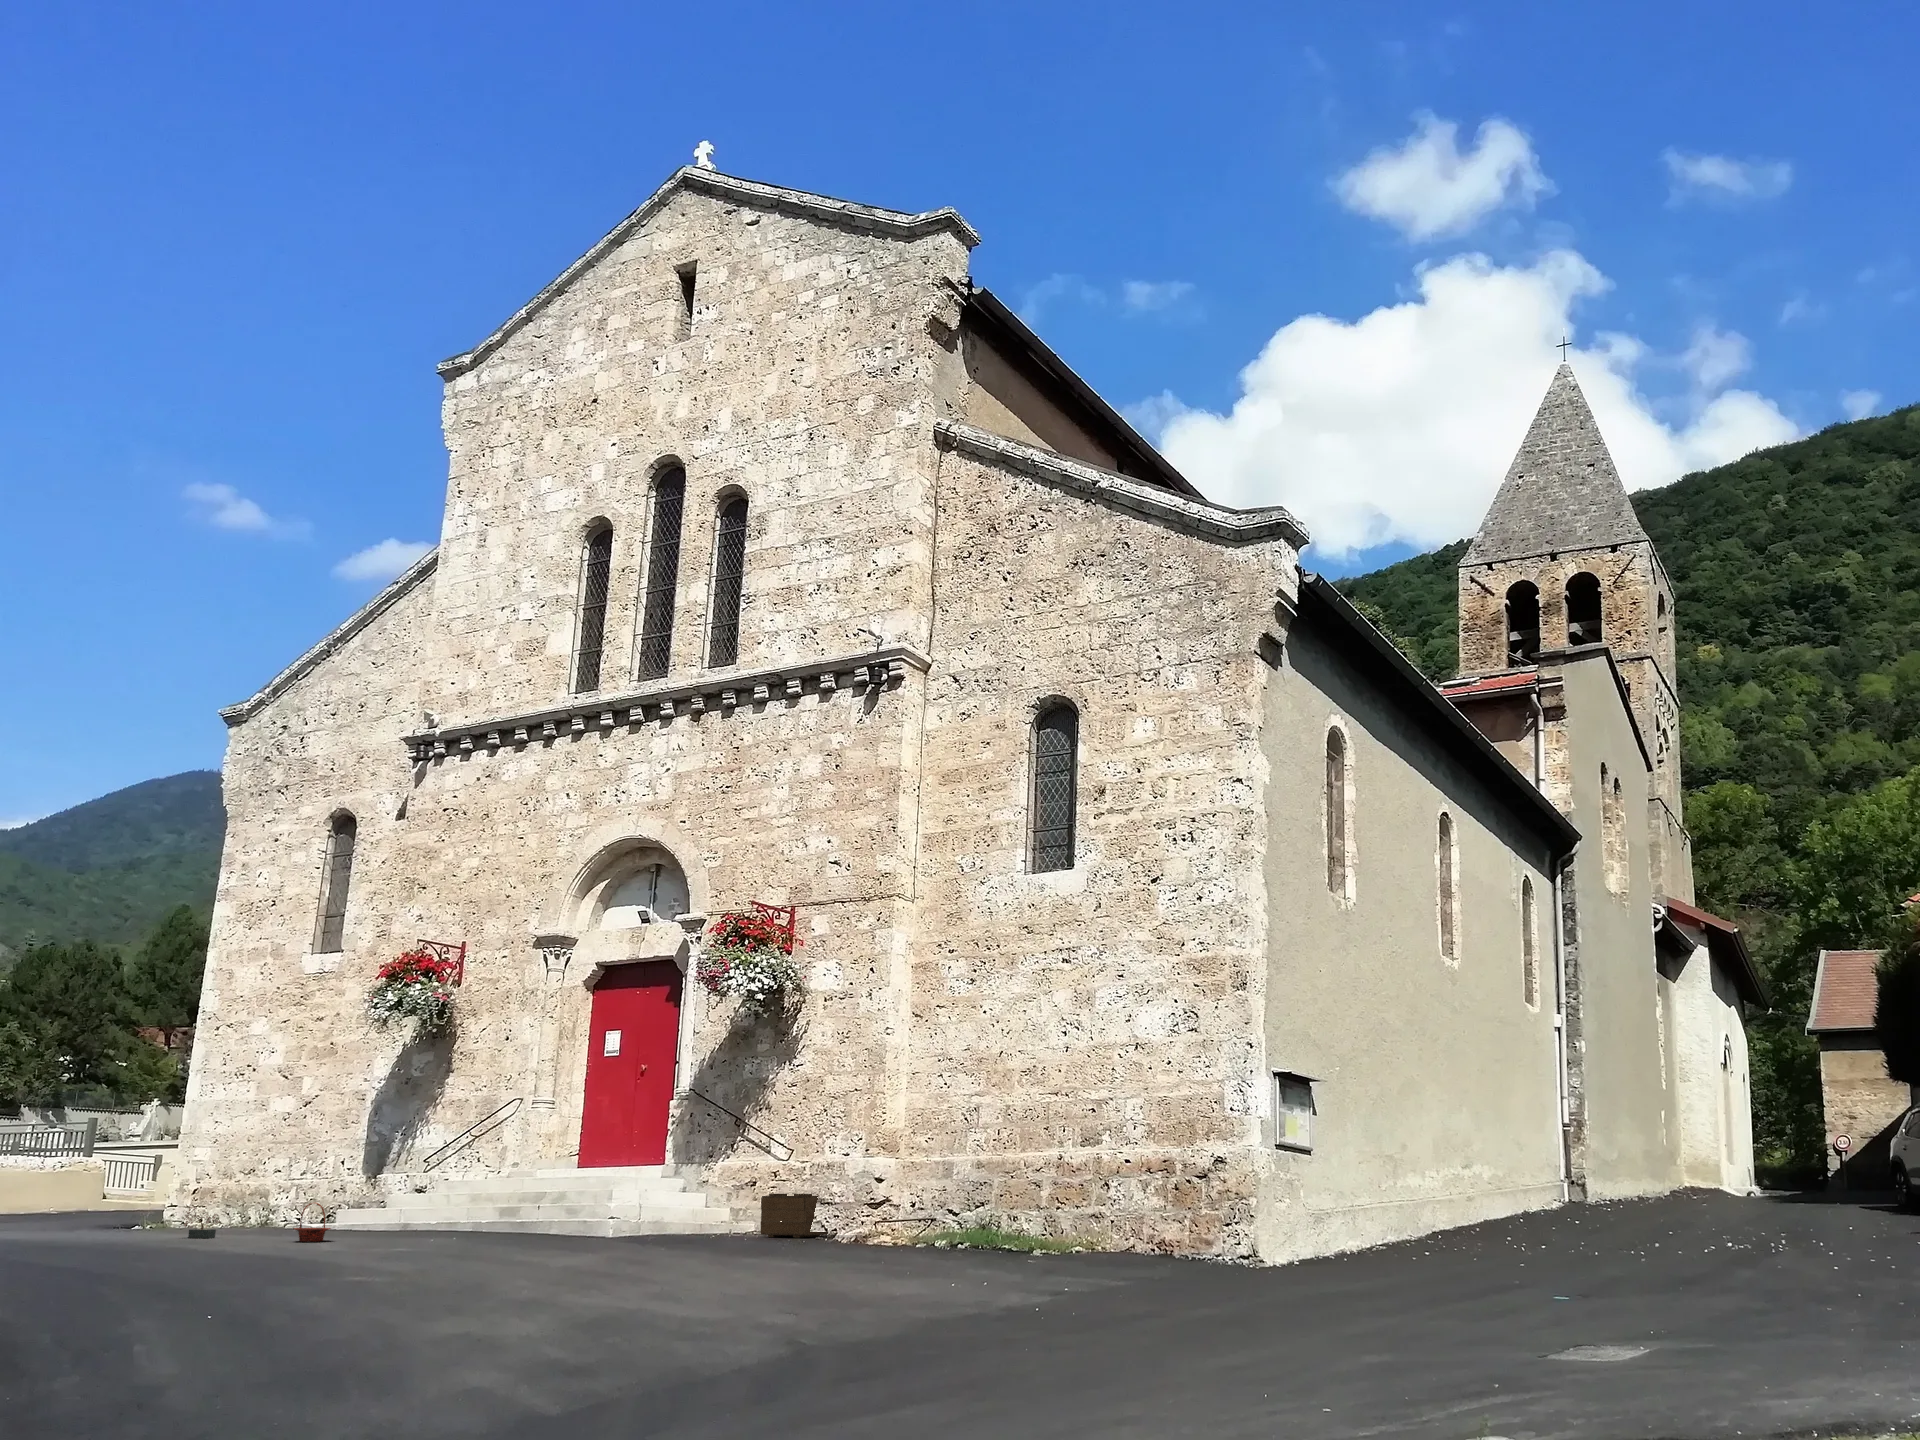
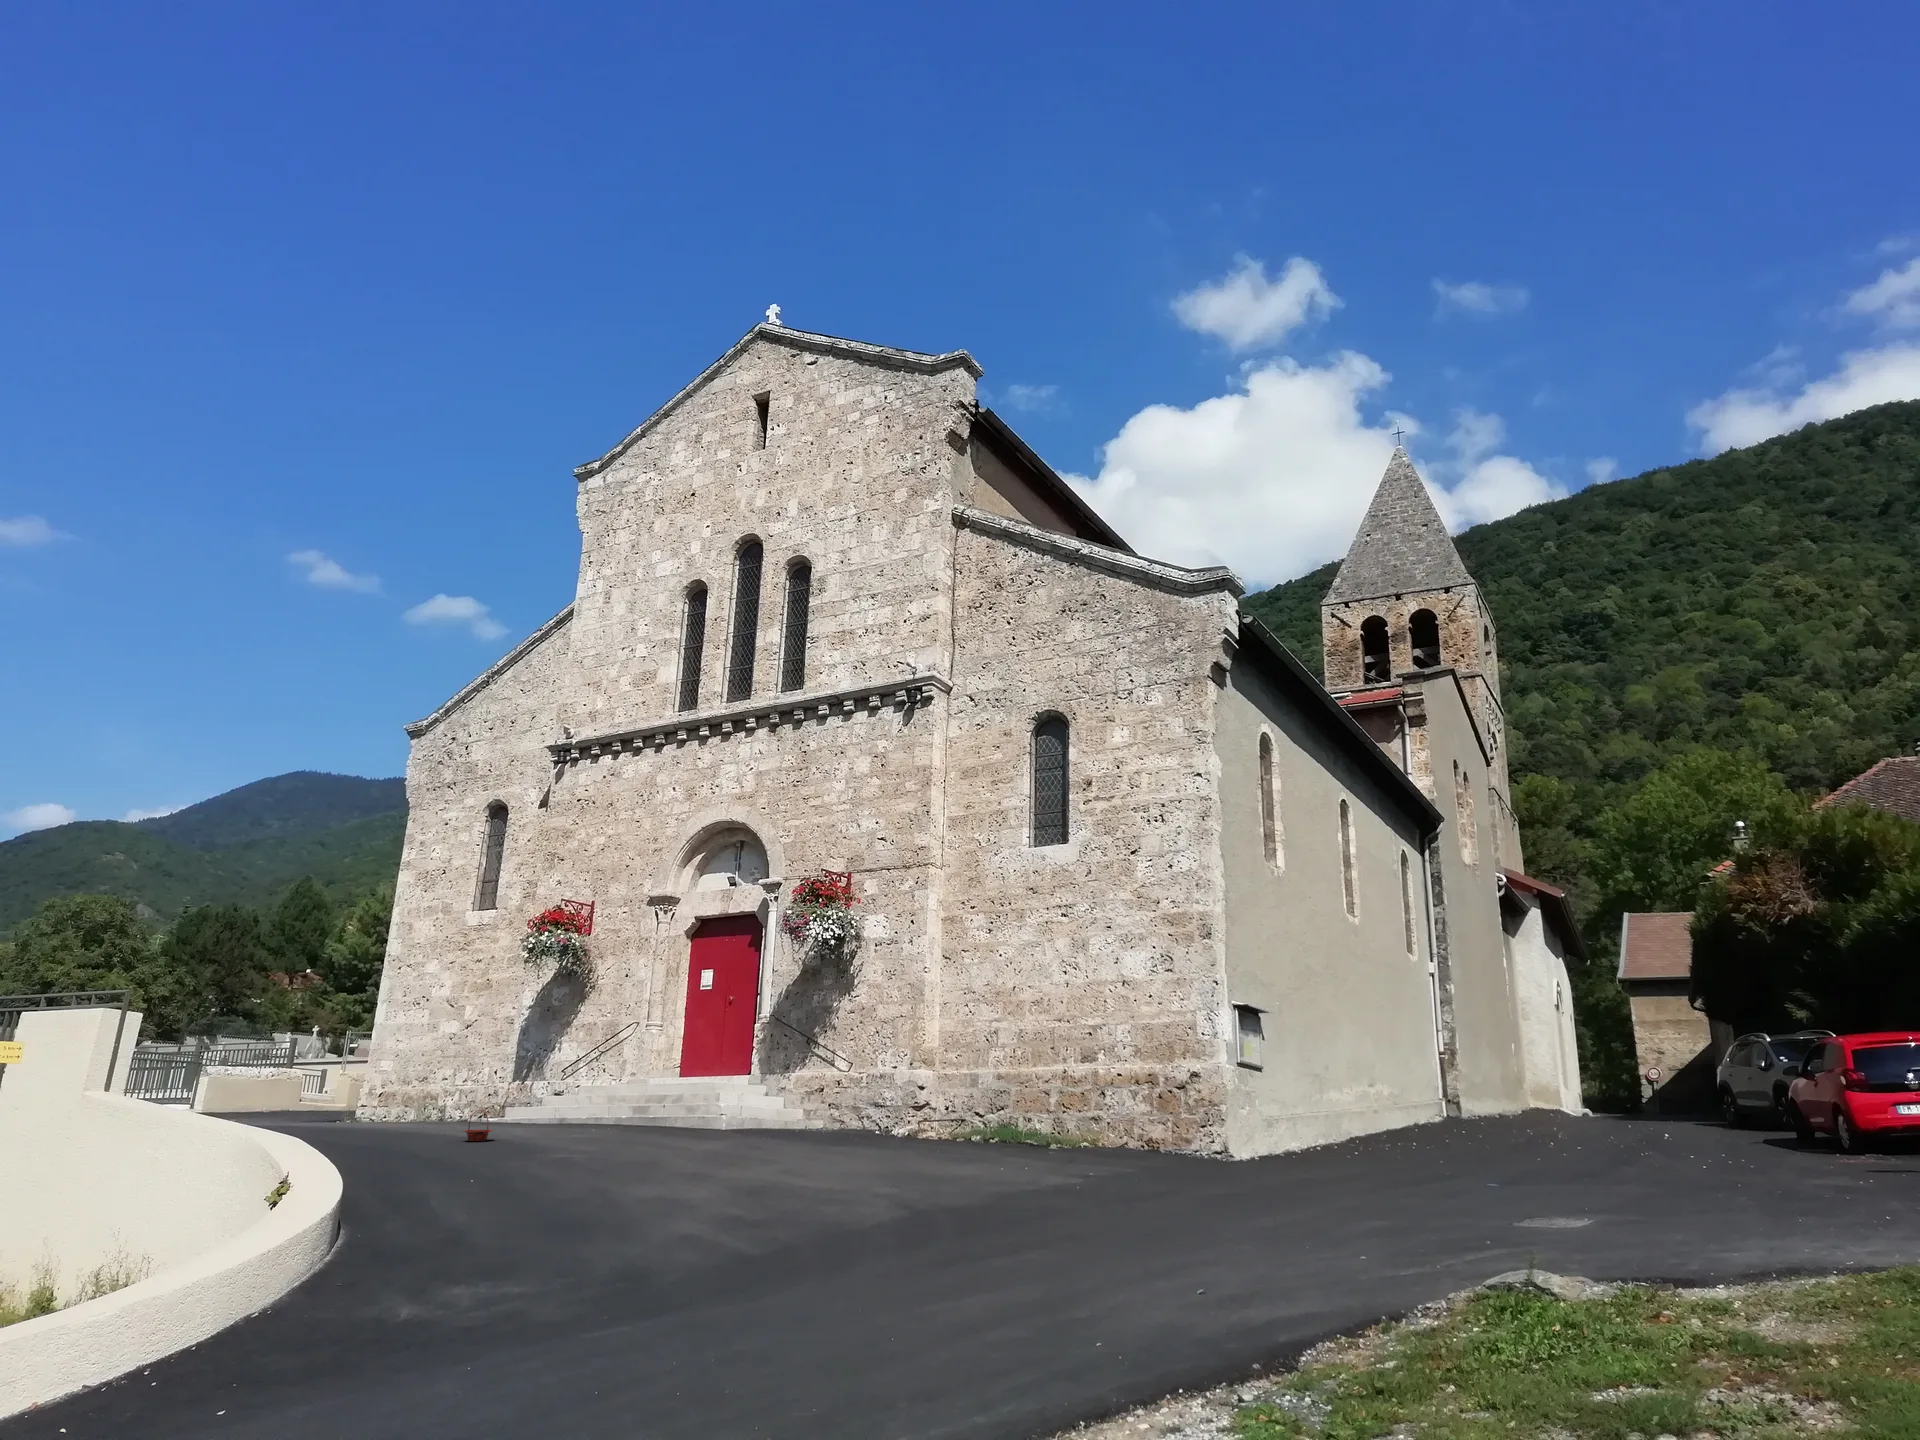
wooden crate: present [760,1193,828,1237] -> none [829,1097,881,1132]
decorative plant: present [183,1207,220,1238] -> none [376,1113,406,1138]

